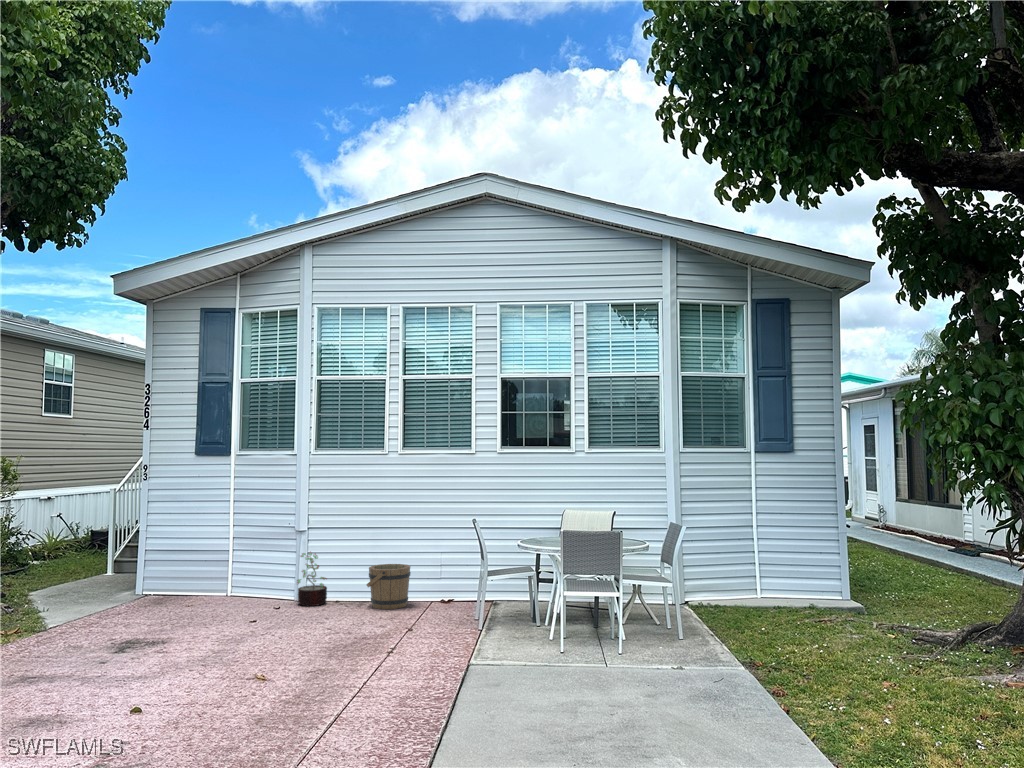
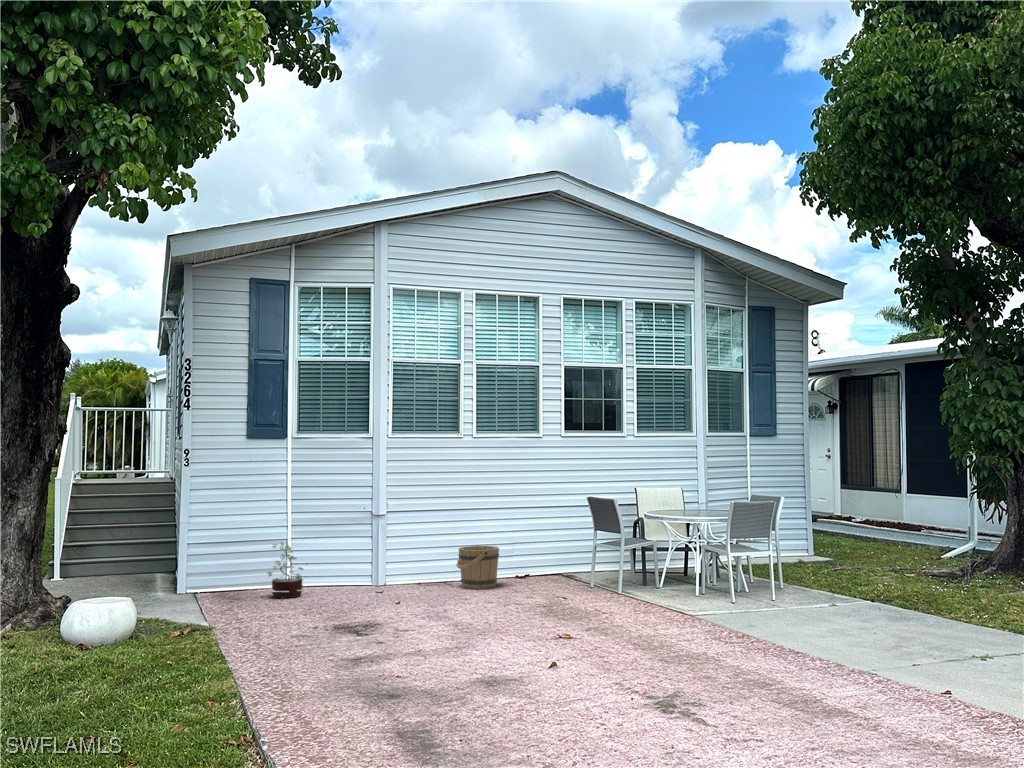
decorative plant: present [297,553,327,606] -> present [268,543,303,598]

